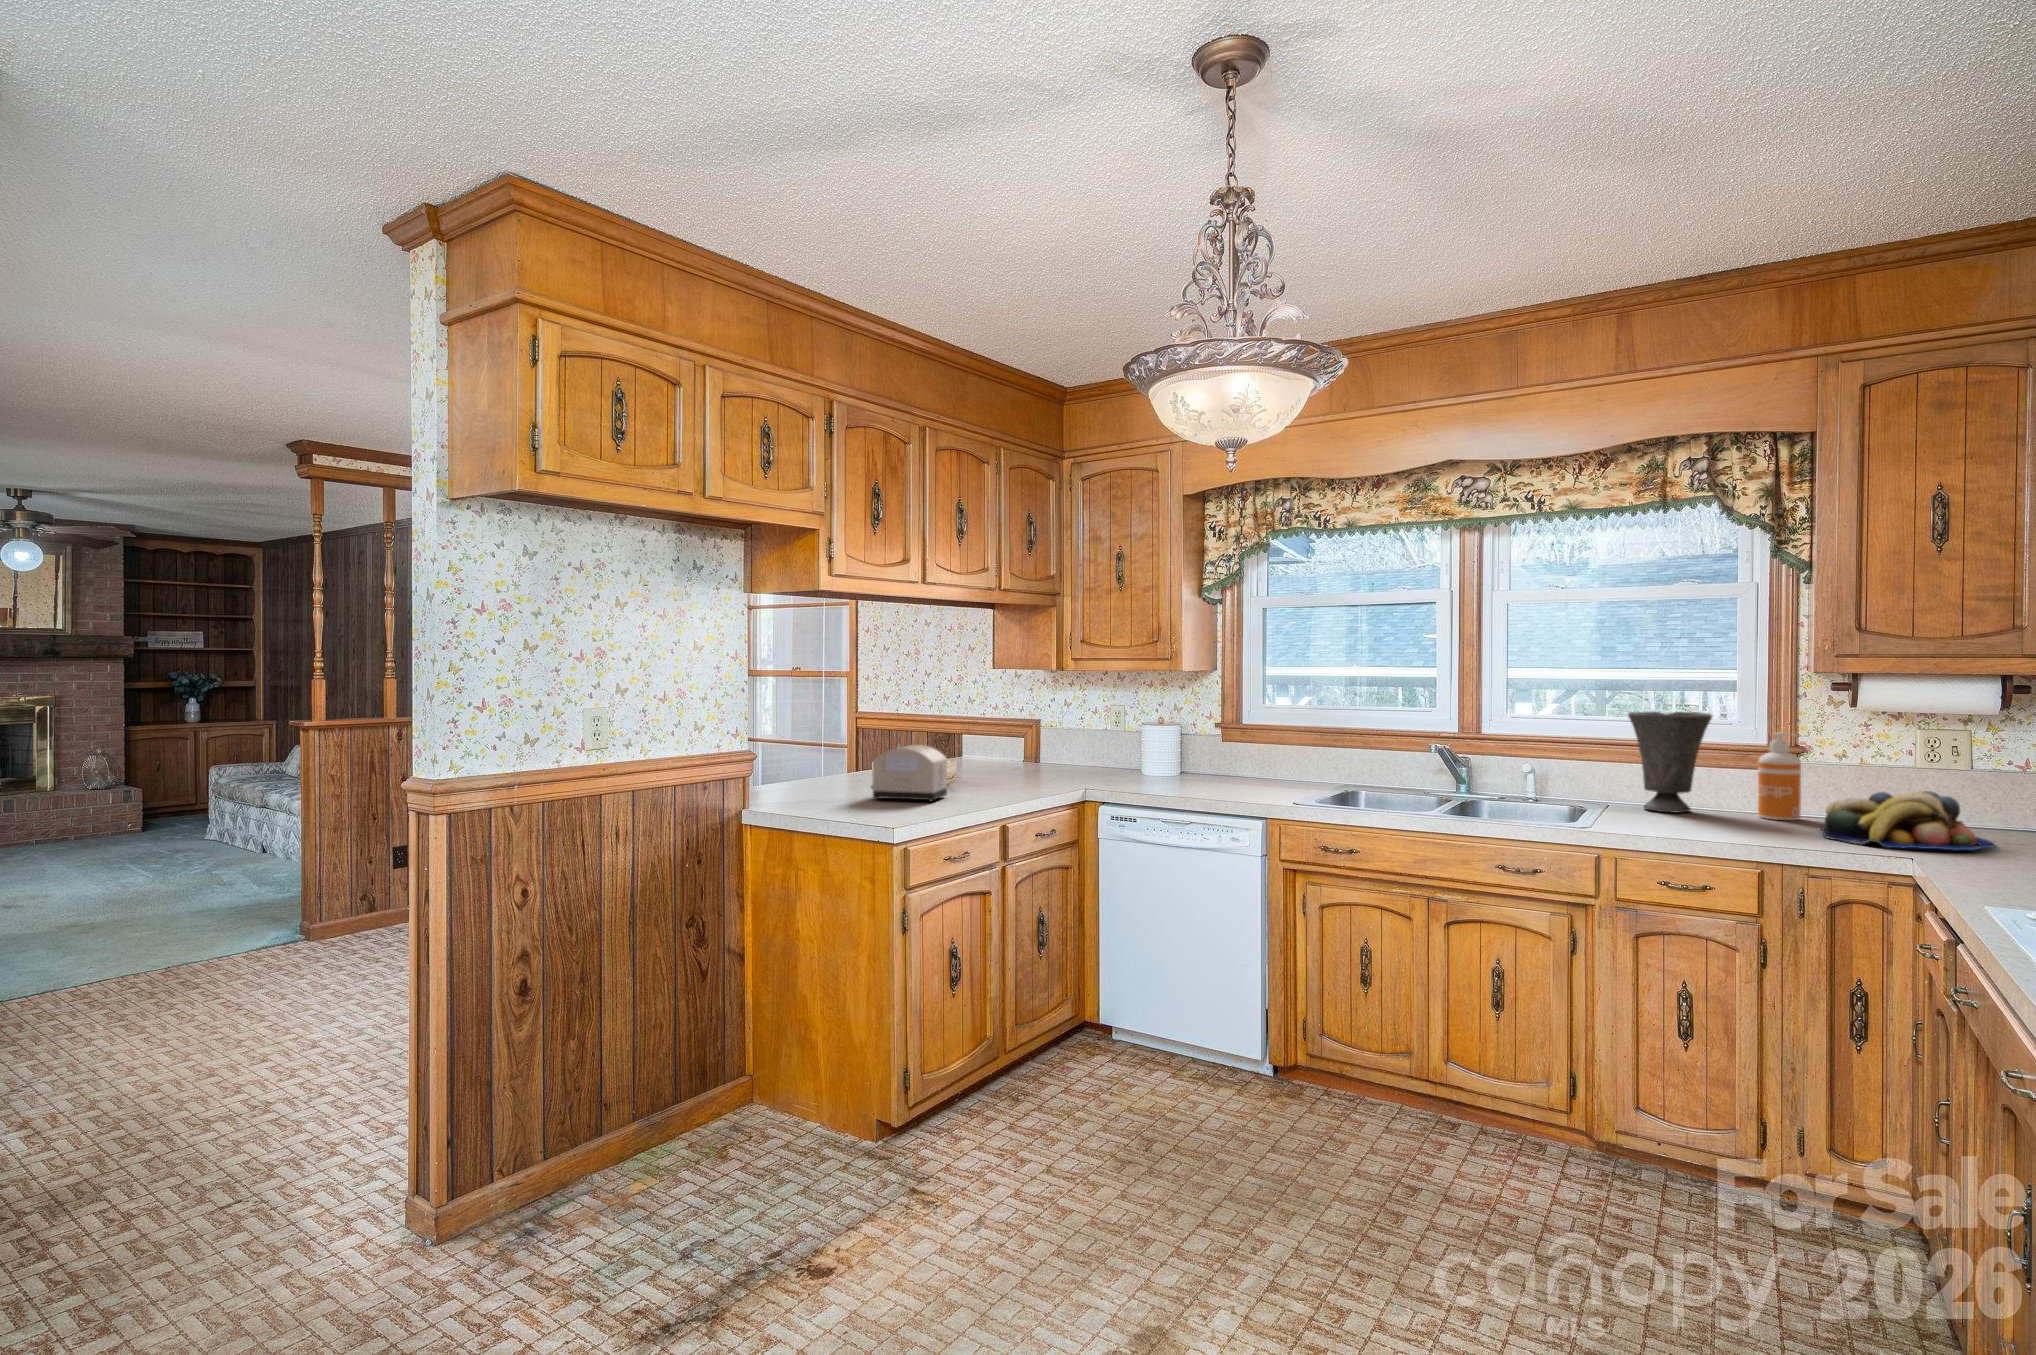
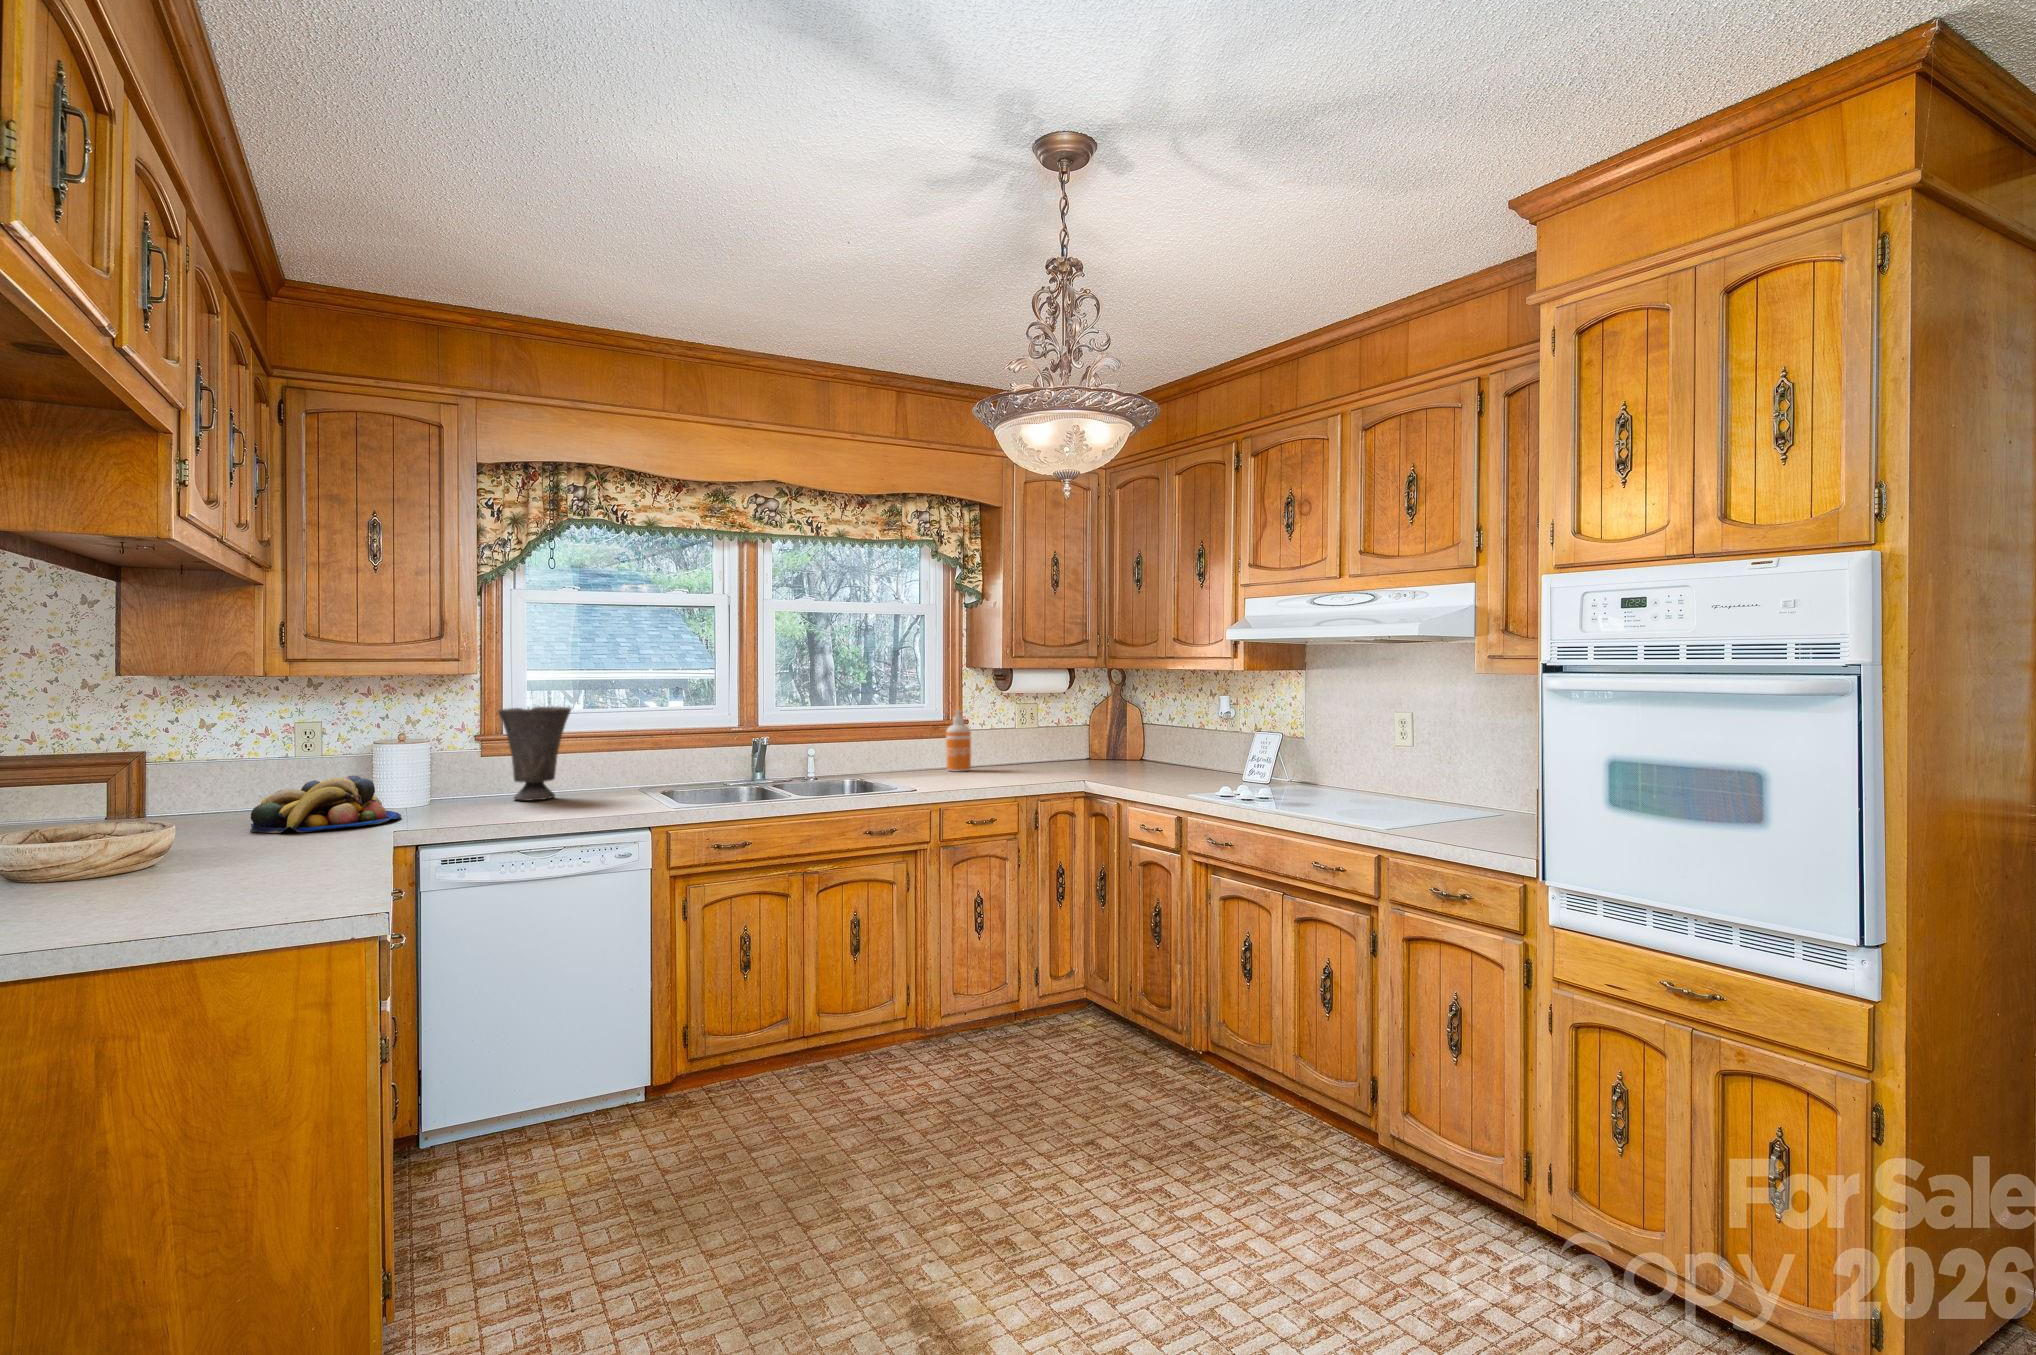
vase: present [1628,712,1712,813] -> present [498,707,571,801]
toaster: present [871,745,947,802] -> none [101,794,256,894]
fruit bowl: present [1821,791,1996,850] -> present [250,776,401,833]

